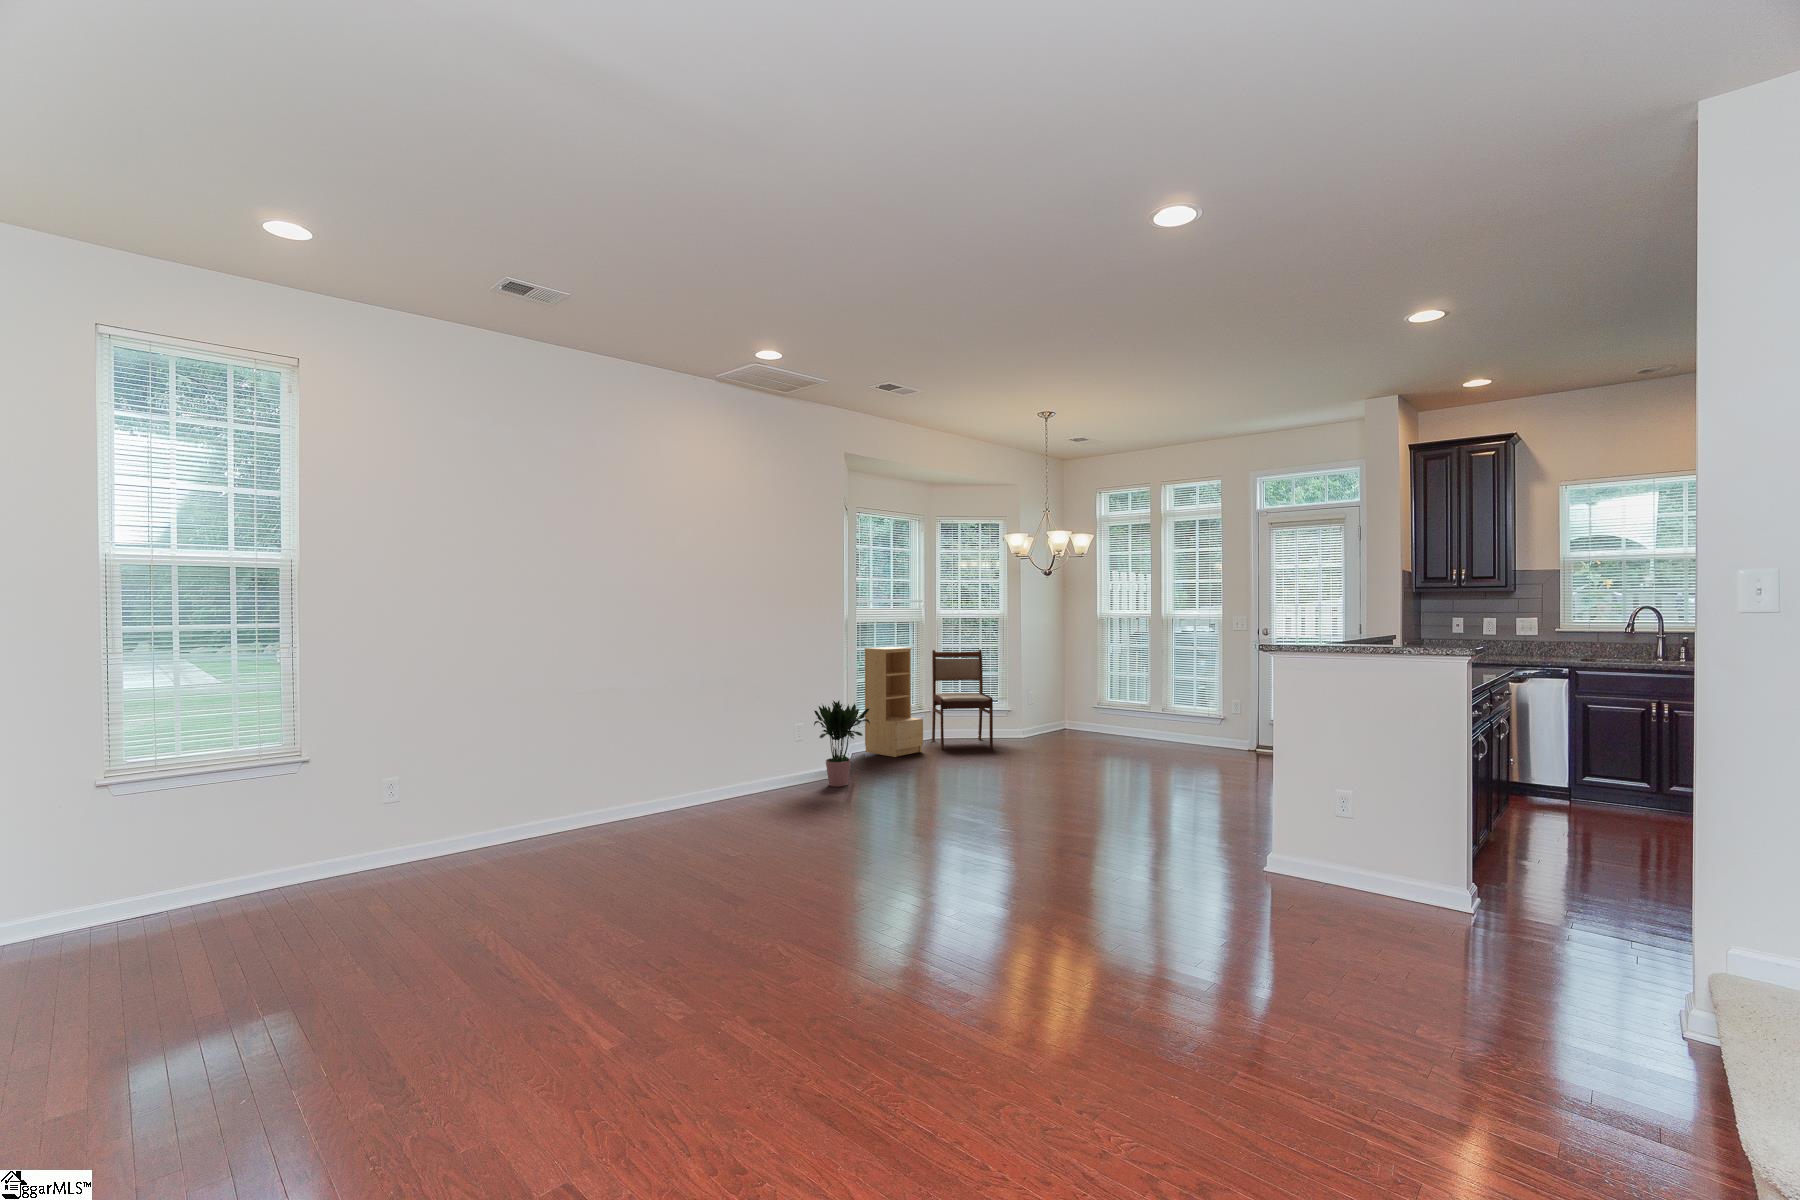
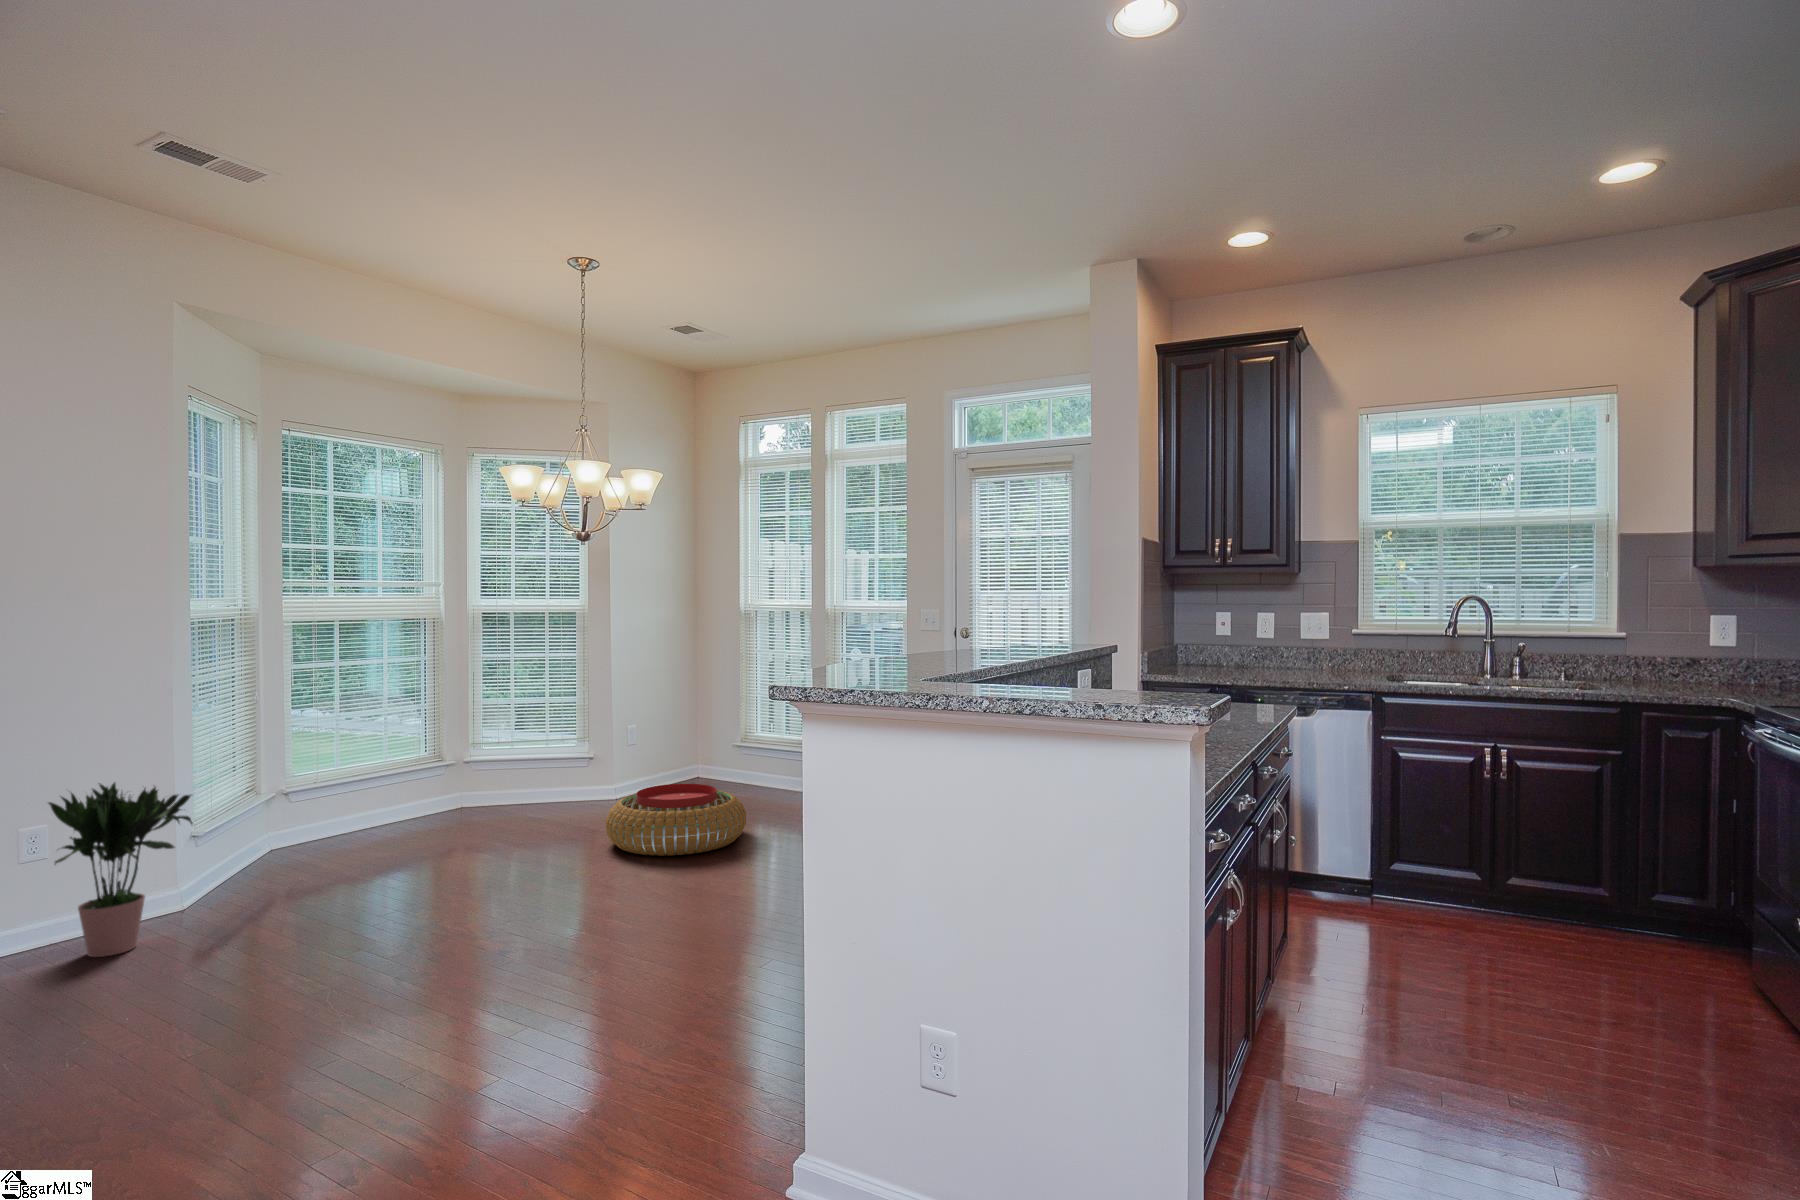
bookshelf: present [865,647,923,757] -> none [290,665,402,862]
dining chair: present [932,649,993,749] -> none [444,665,540,837]
pouf: none [1041,723,1127,762] -> present [606,784,746,856]

